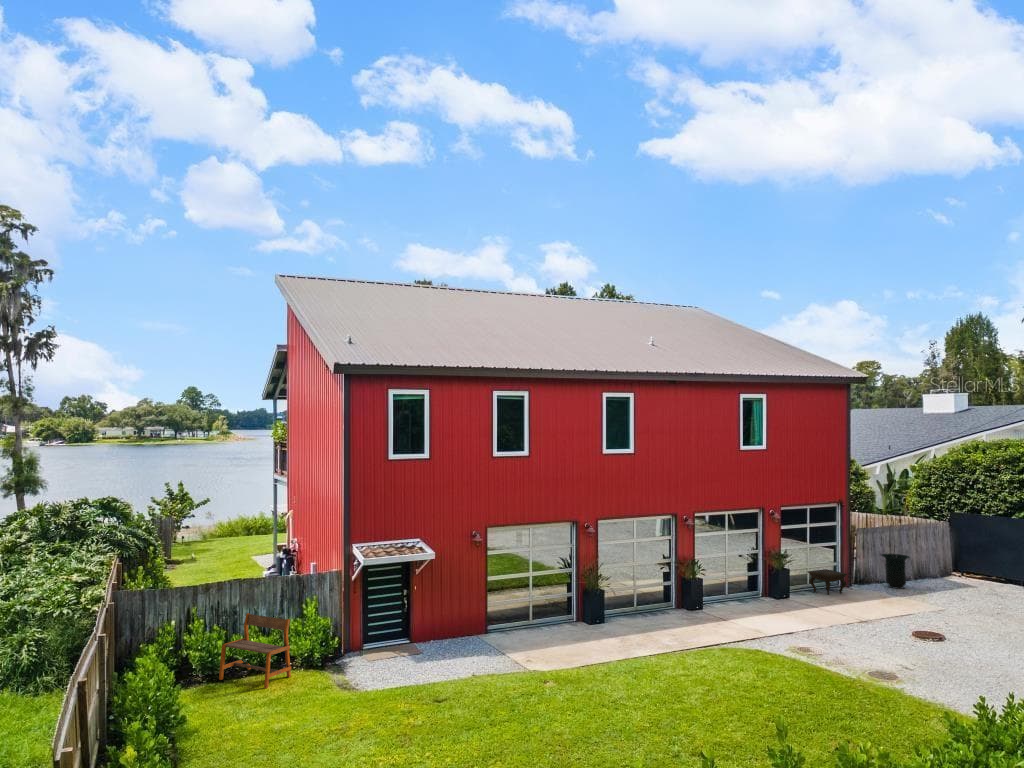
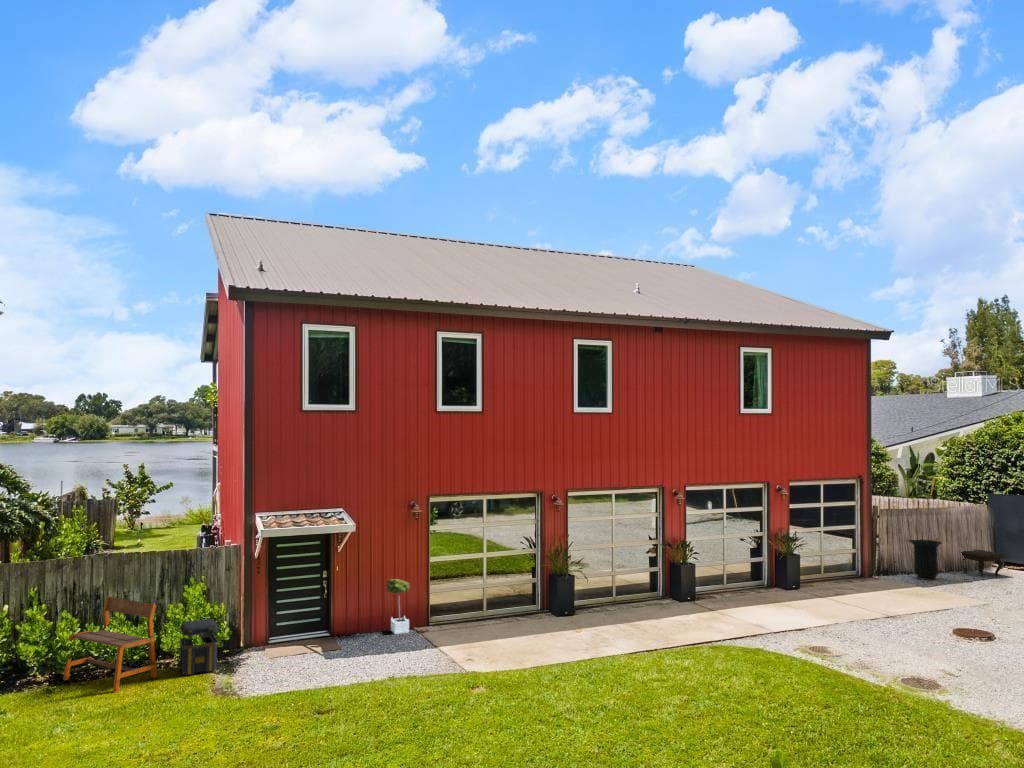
side table: present [808,569,847,595] -> present [960,550,1004,577]
potted tree: none [455,595,474,640] -> present [386,579,410,634]
toolbox: none [305,630,336,675] -> present [180,619,218,676]

